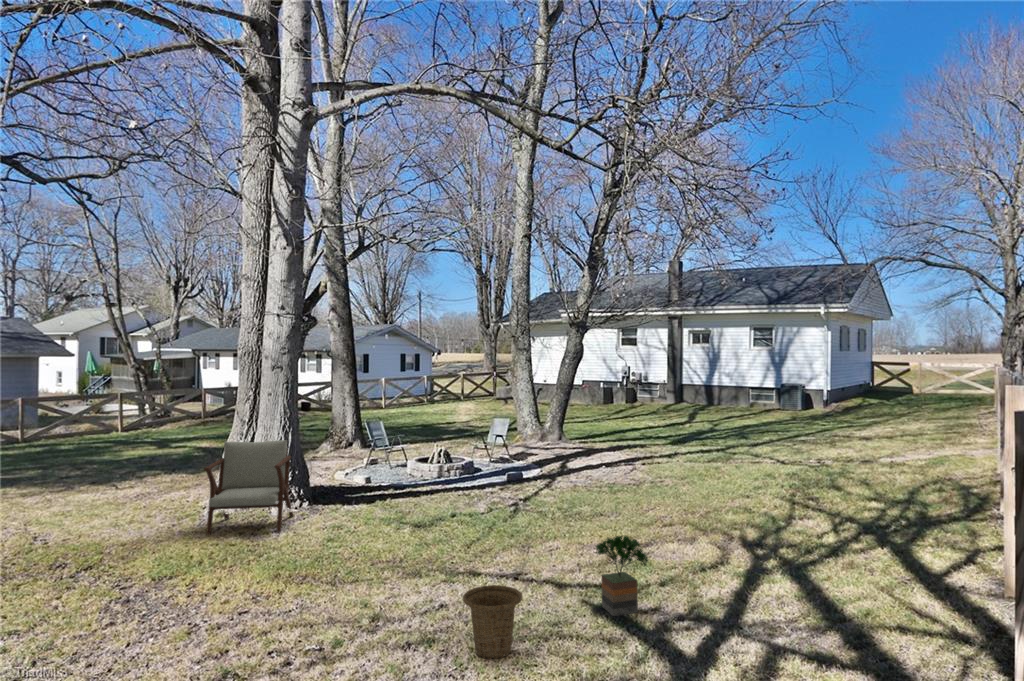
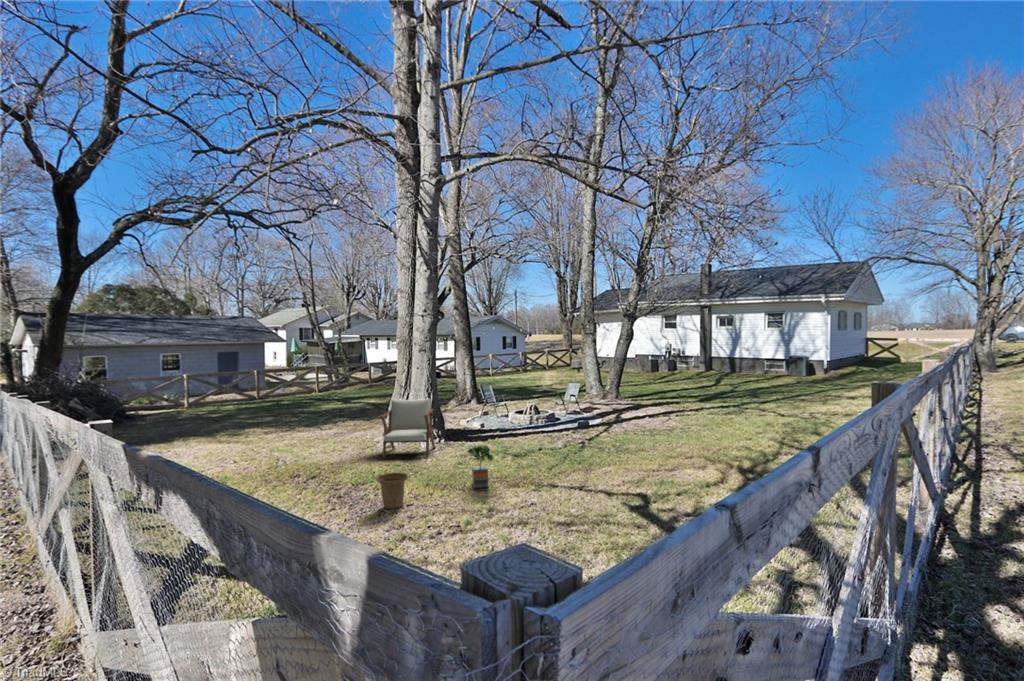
potted tree: present [596,535,649,616] -> present [467,445,493,488]
basket: present [463,585,522,659] -> present [376,473,408,509]

